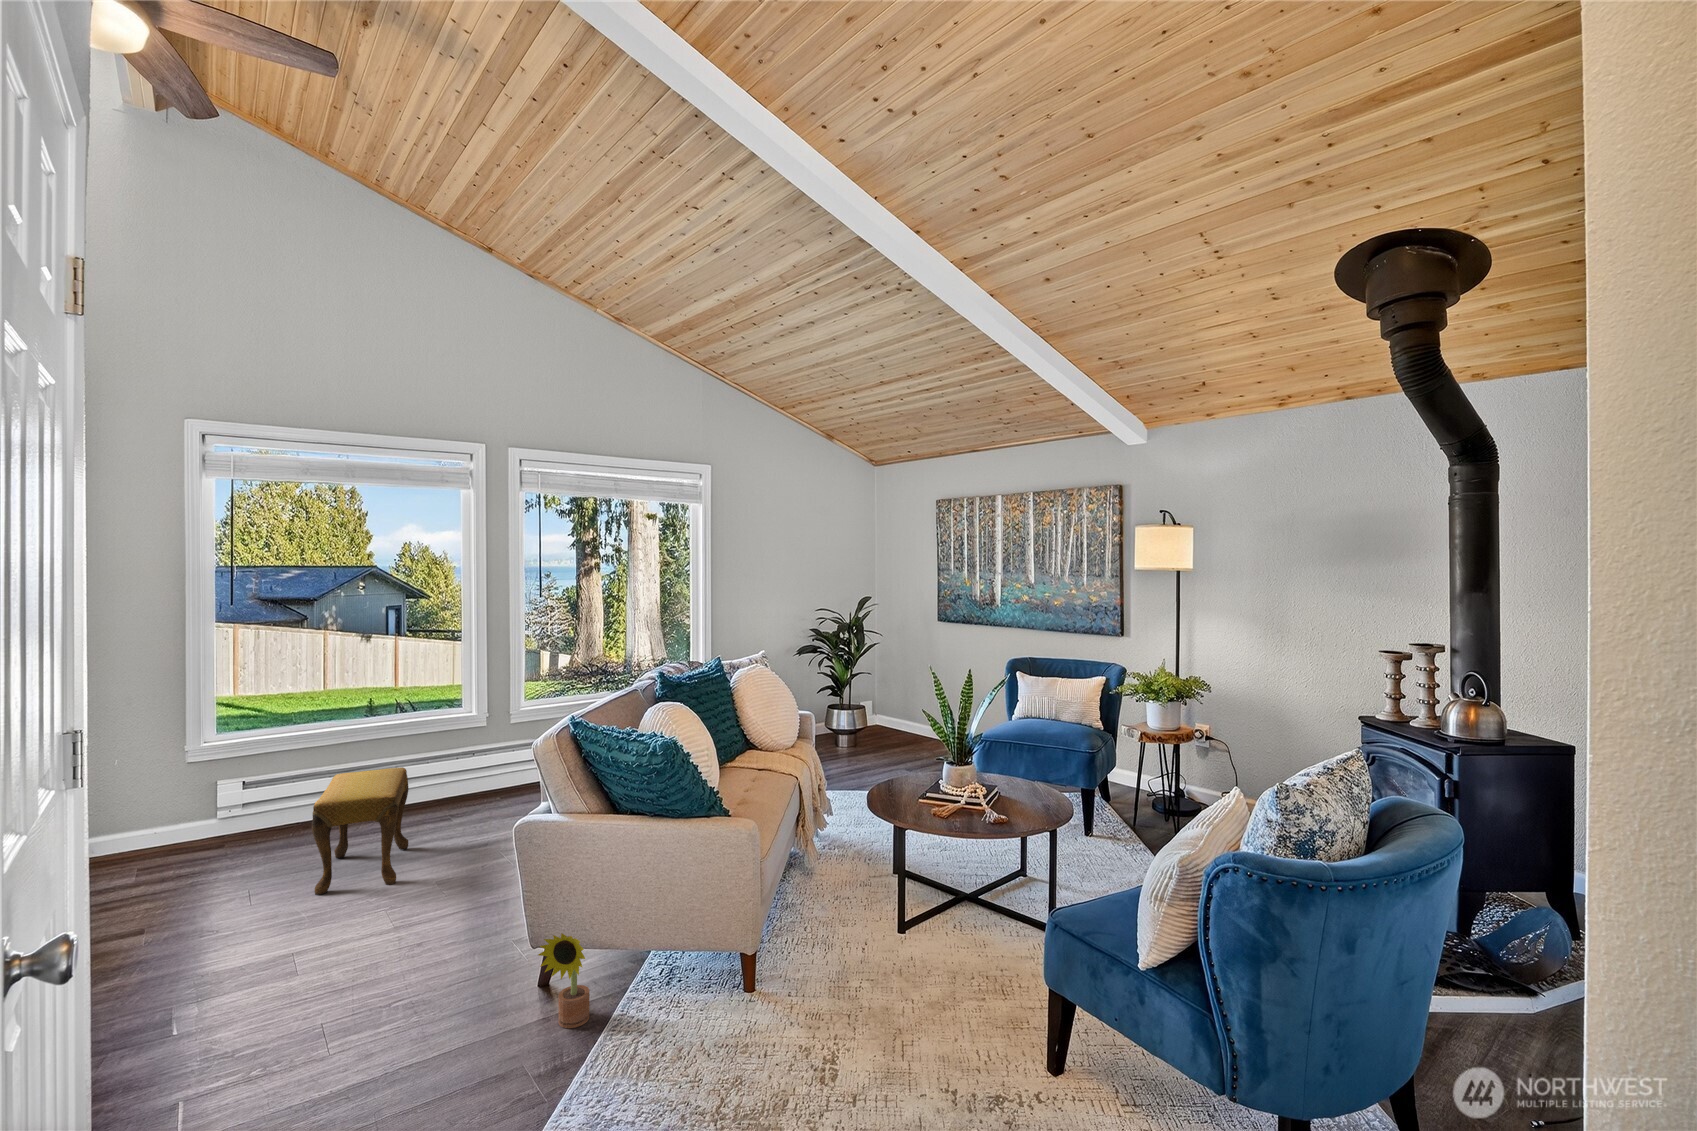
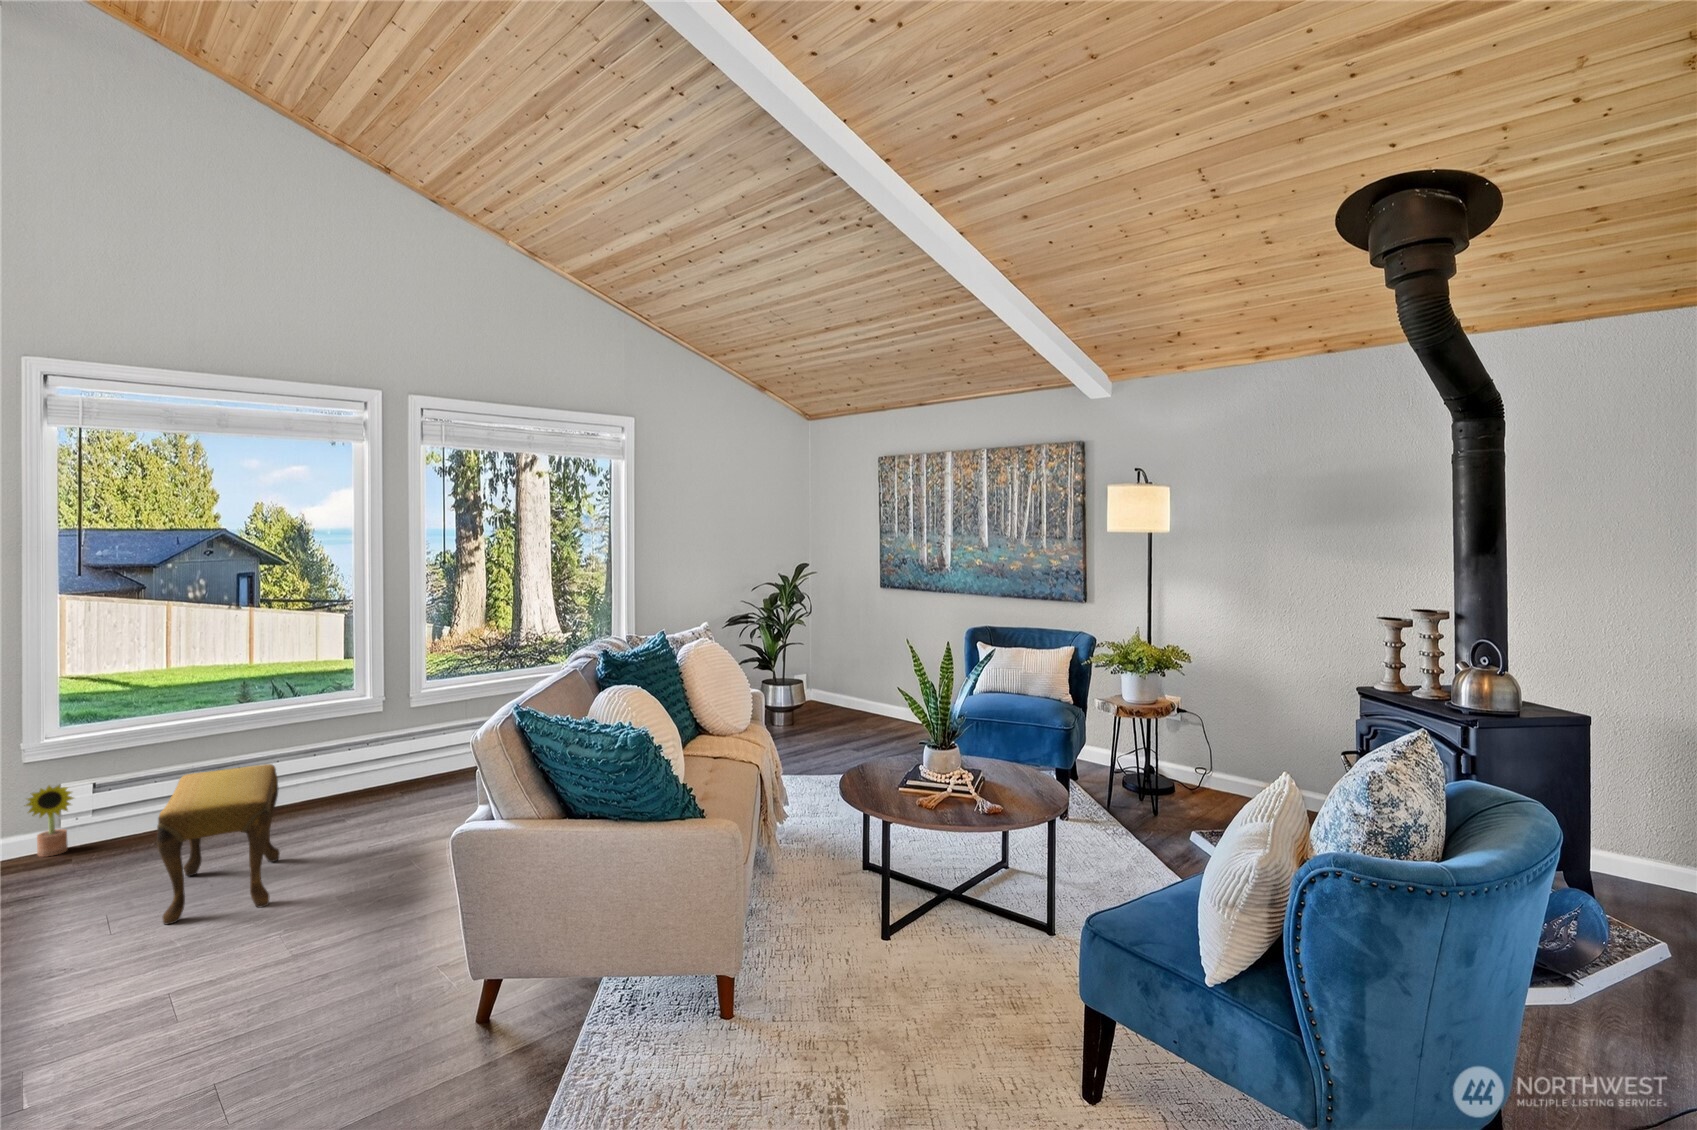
decorative plant: present [538,933,590,1028] -> present [26,786,74,857]

